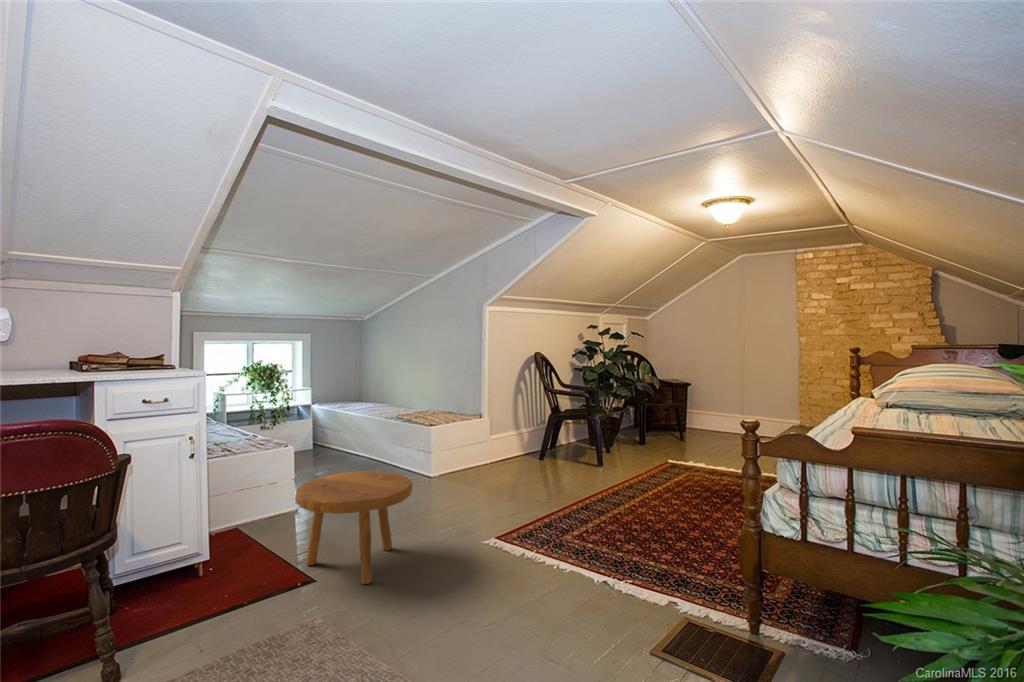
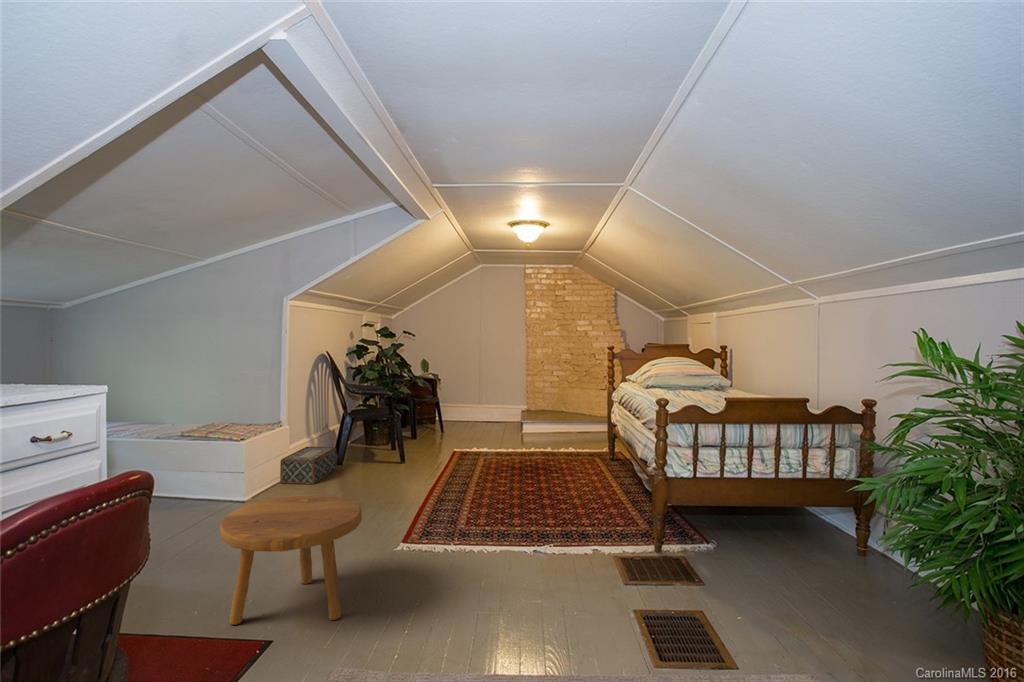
woven basket: none [475,438,532,472] -> present [280,447,337,484]

